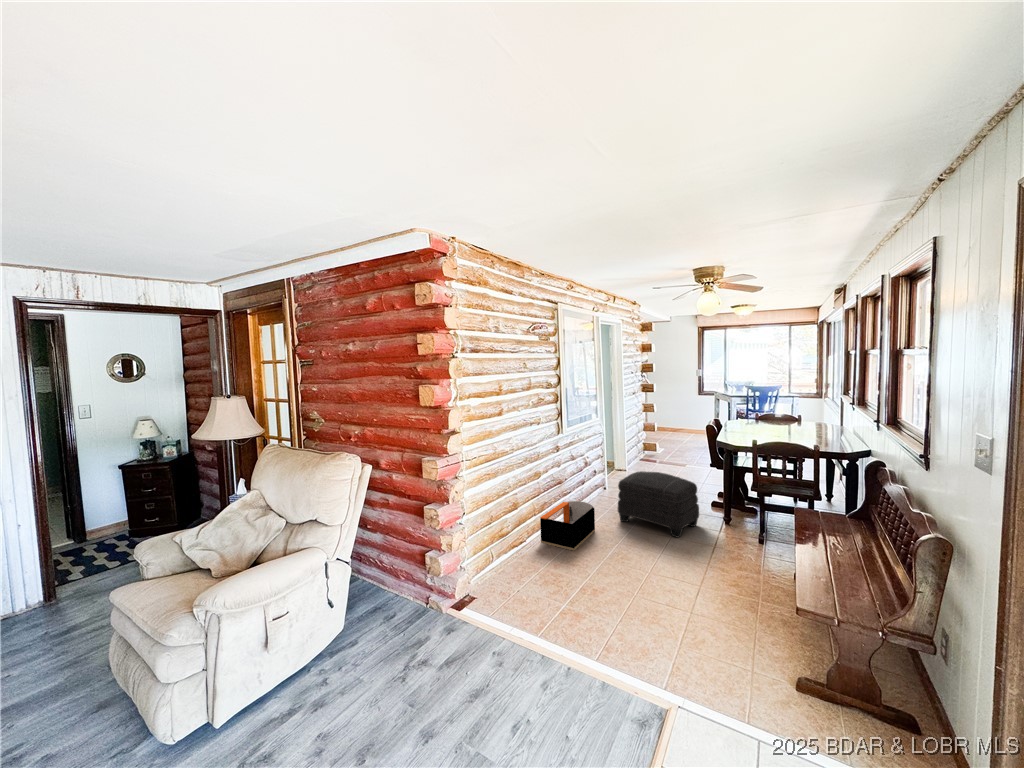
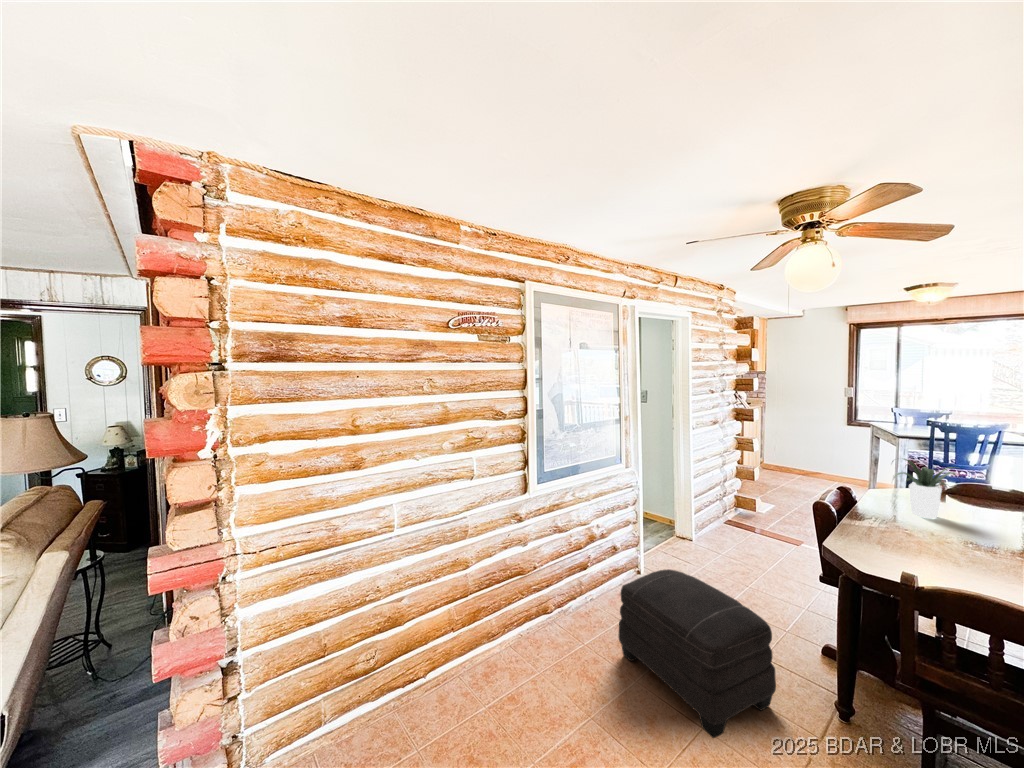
potted plant: none [738,402,771,429] -> present [892,459,956,518]
storage bin: present [540,501,595,551] -> none [457,605,566,720]

